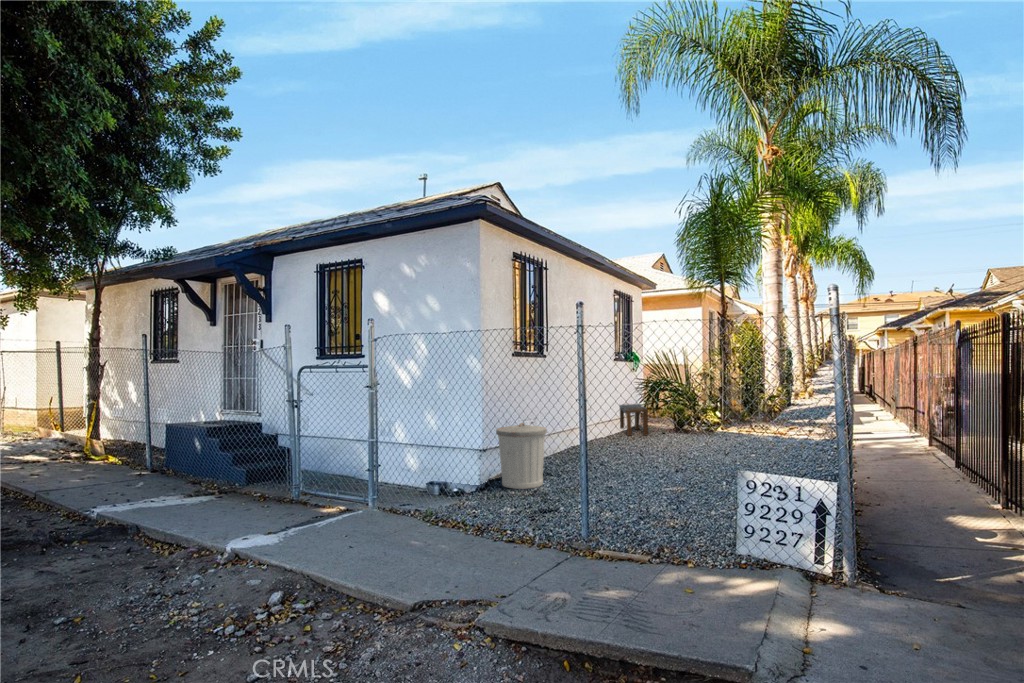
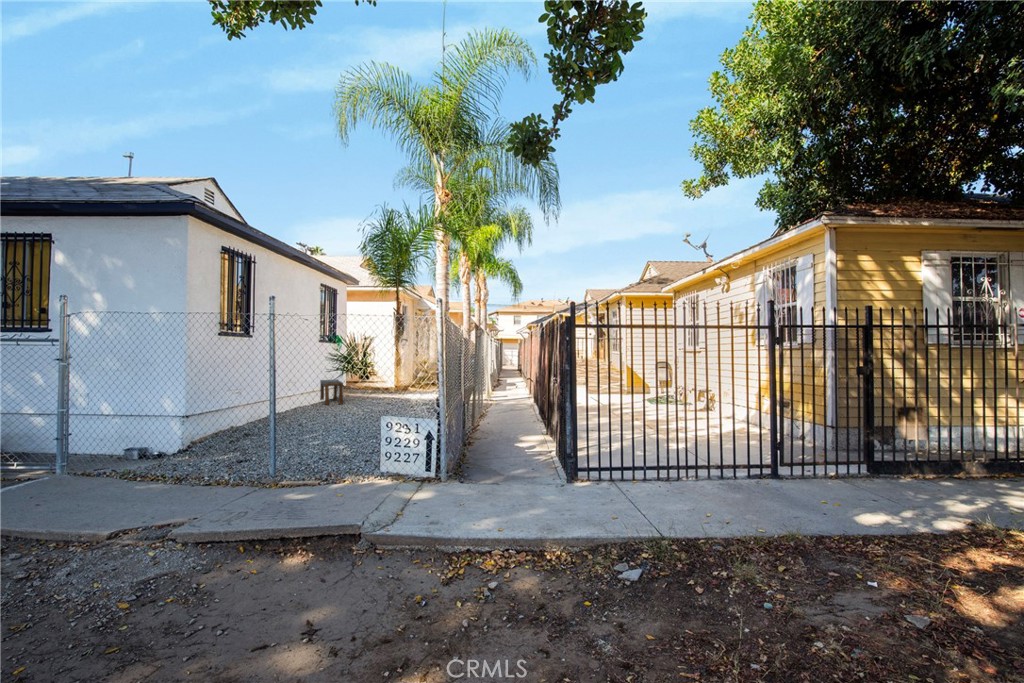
trash can: present [496,423,547,489] -> none [198,392,247,447]

